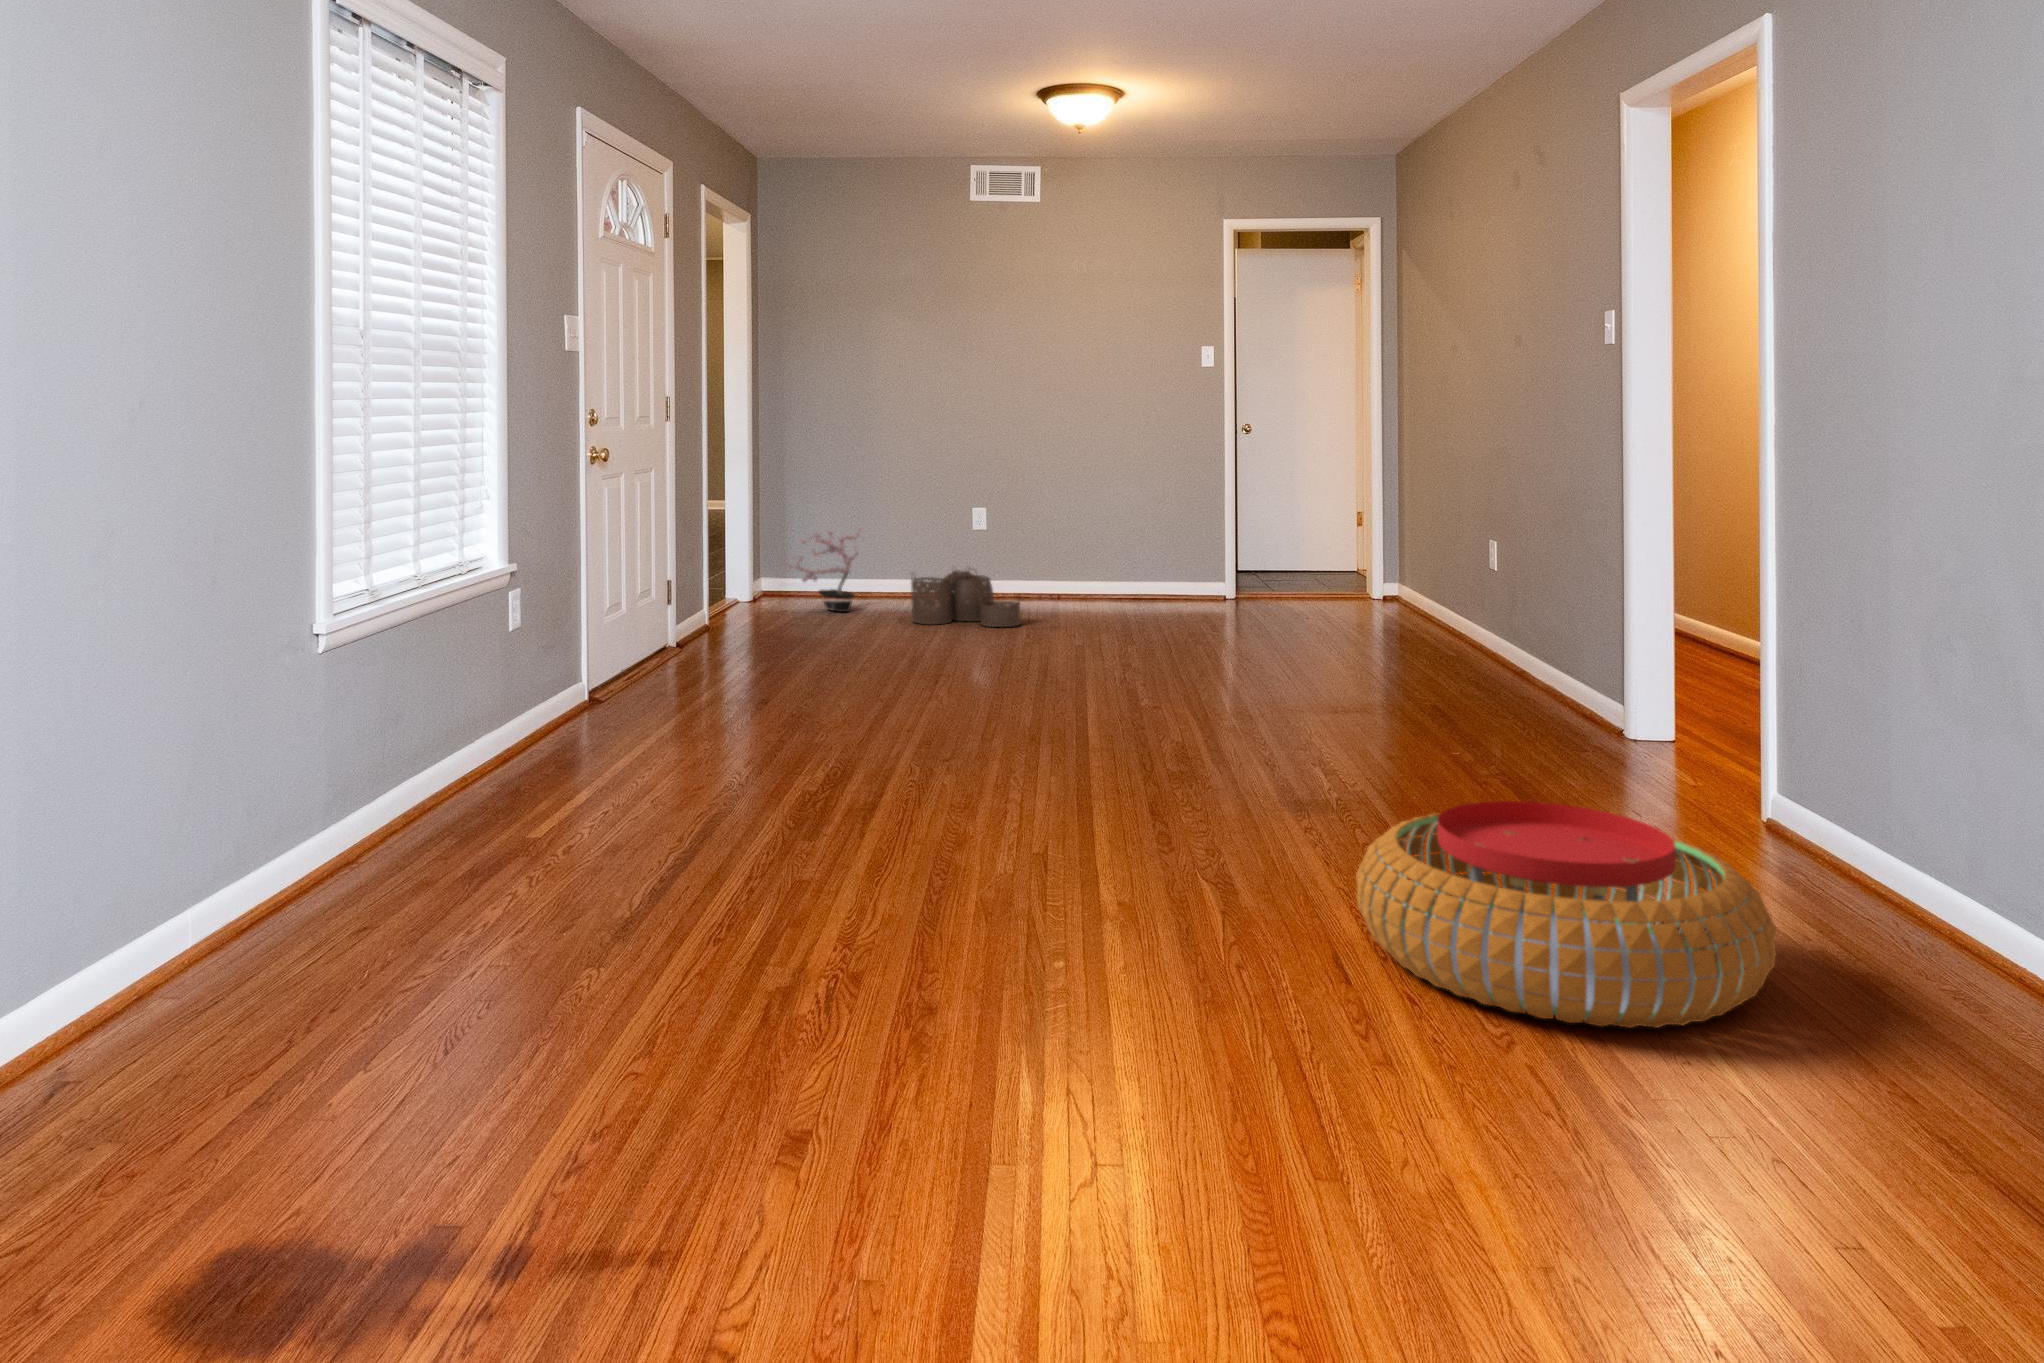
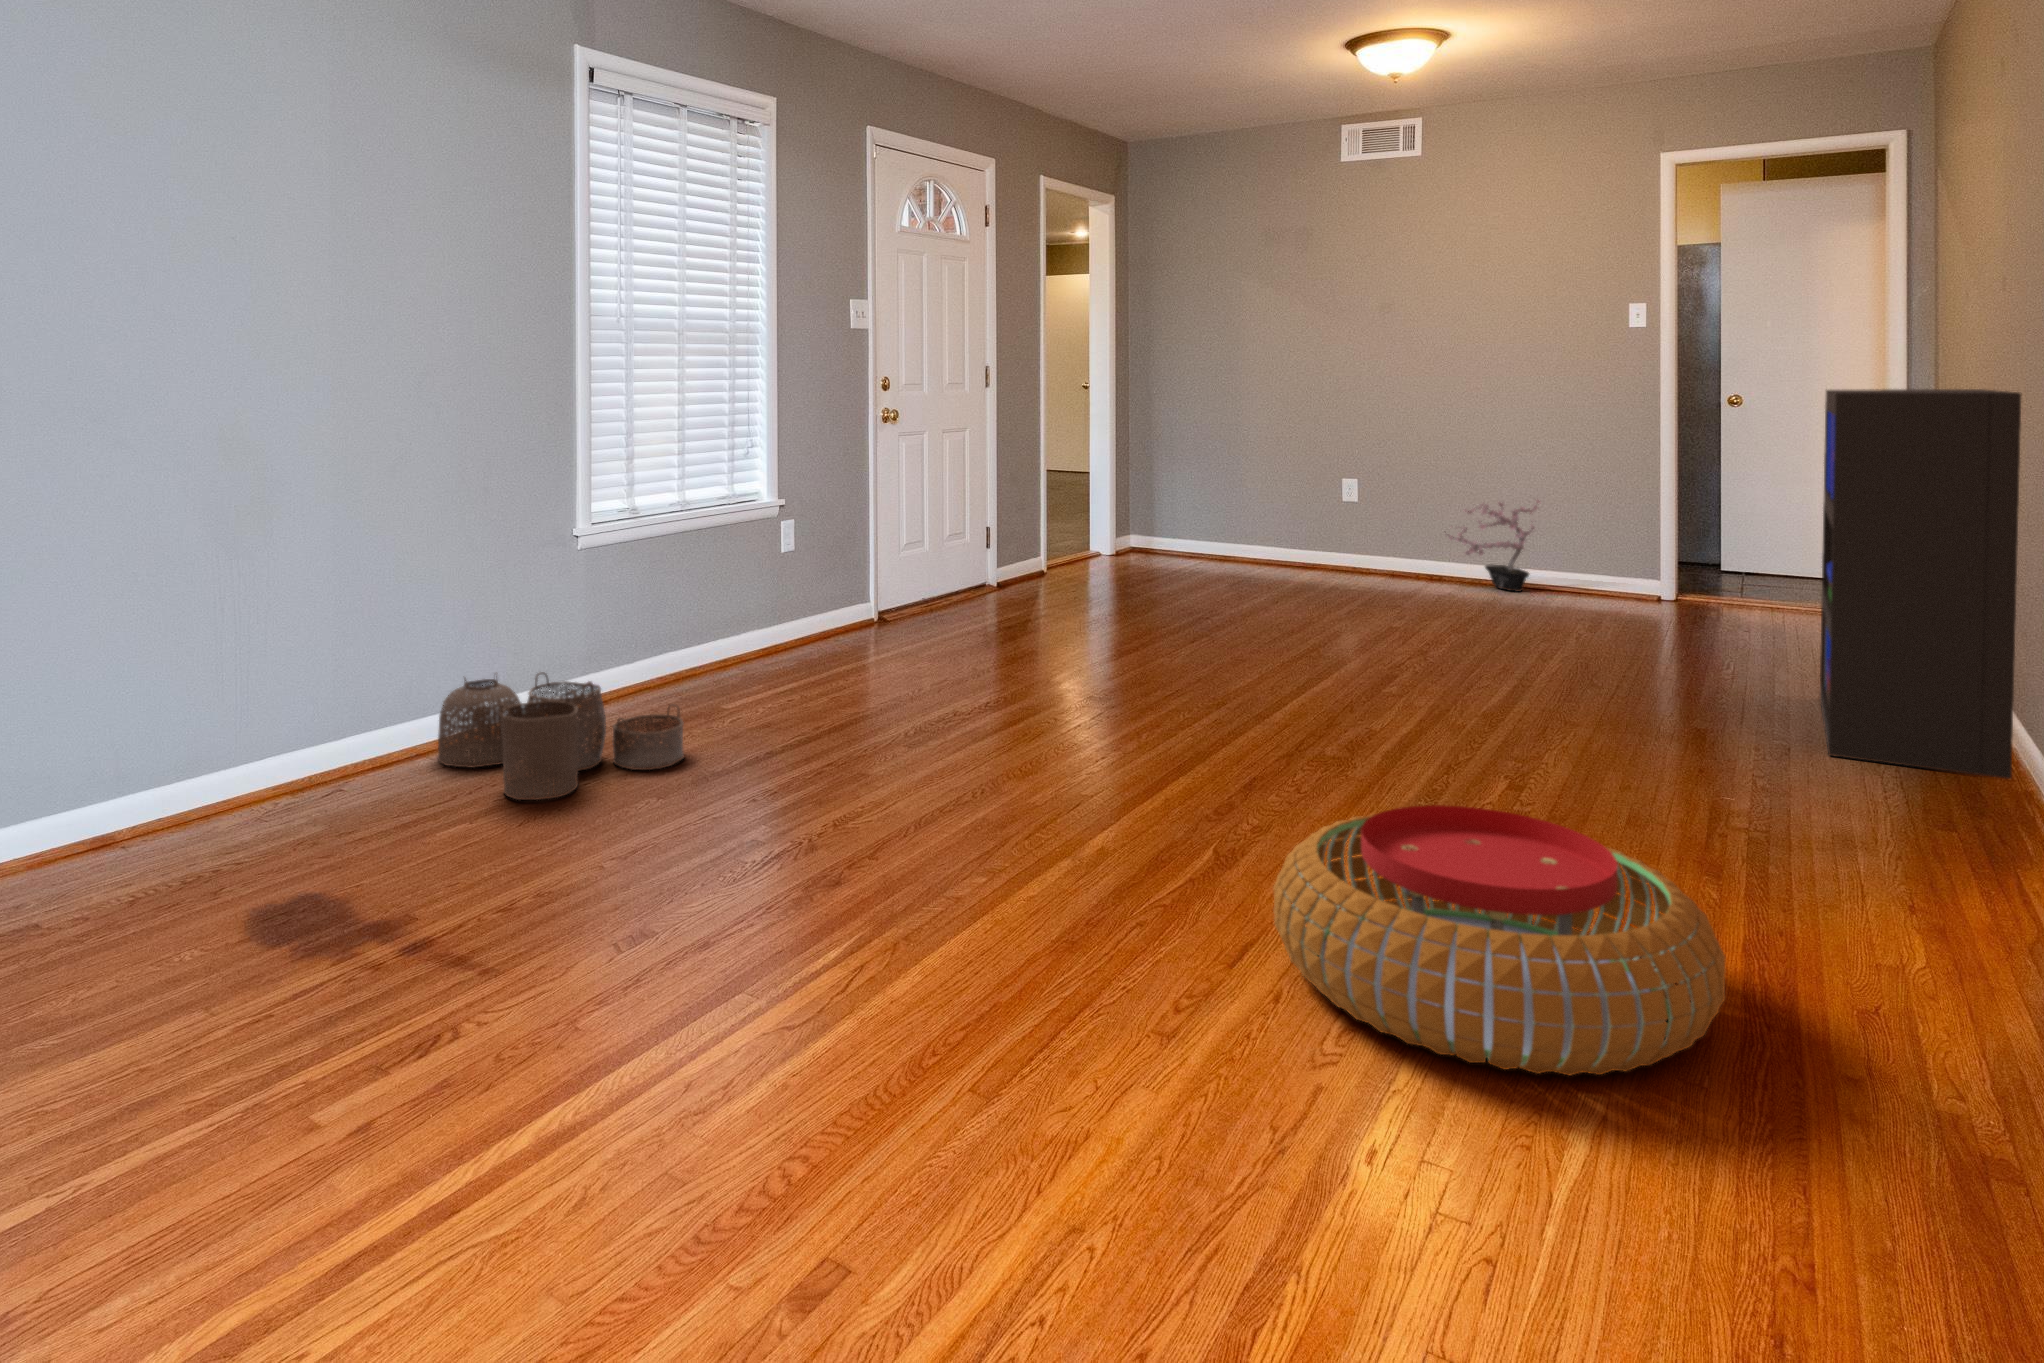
bookshelf: none [1470,418,1665,735] -> present [1820,389,2021,779]
potted plant: present [788,528,861,612] -> present [1448,500,1541,592]
woven basket: present [911,570,1020,627] -> present [438,672,684,800]

